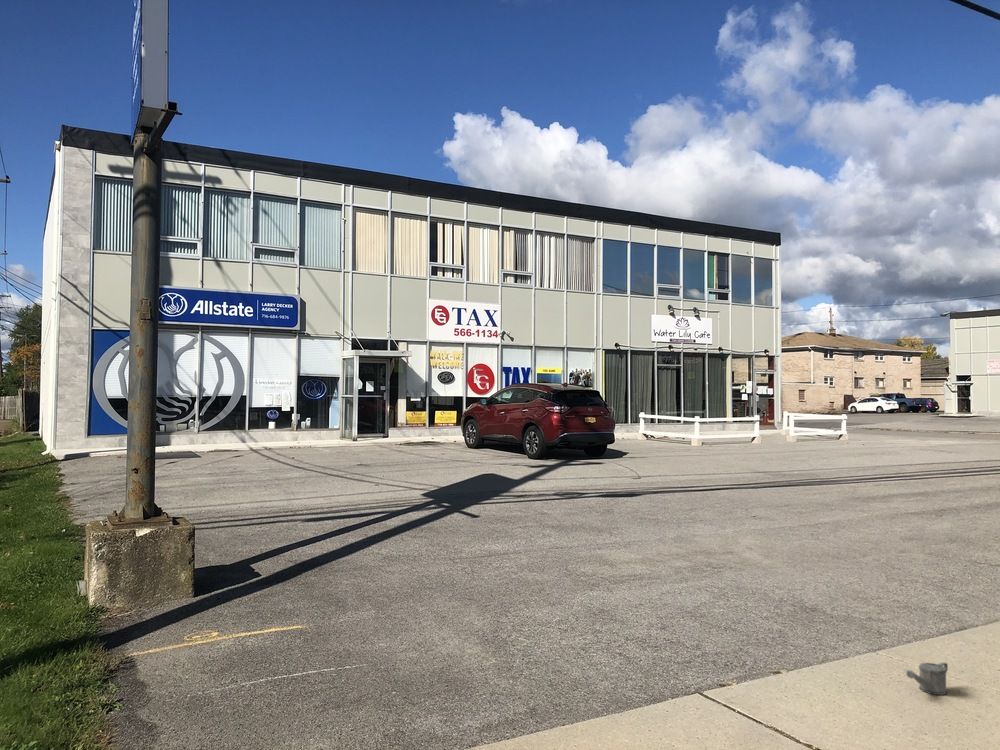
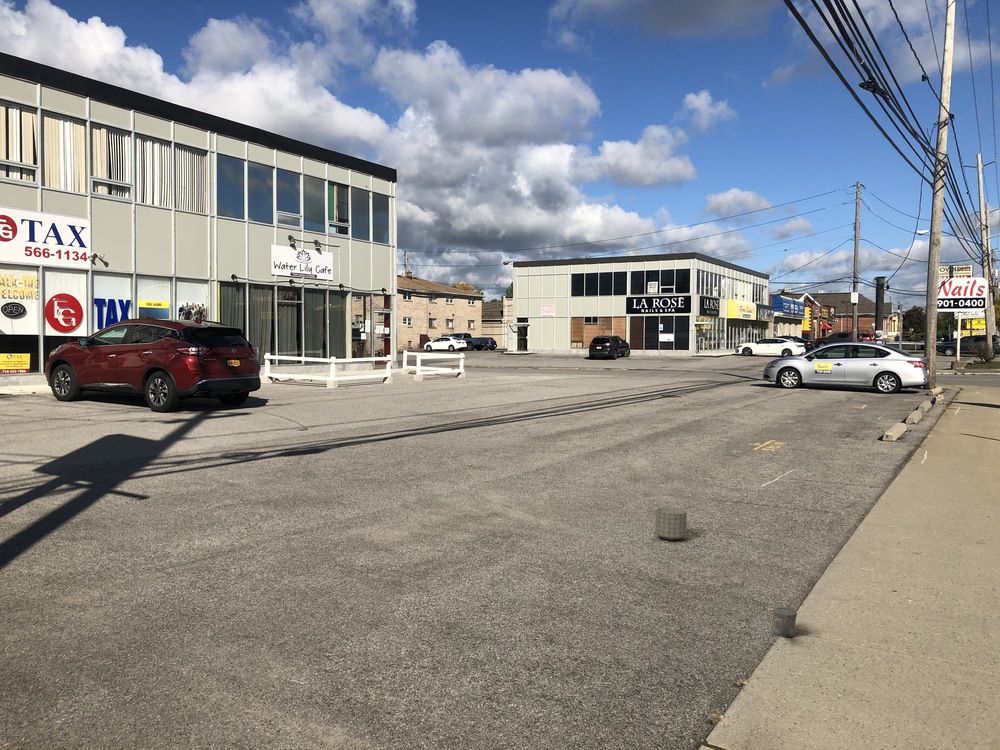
planter: none [889,564,924,599] -> present [655,507,687,540]

